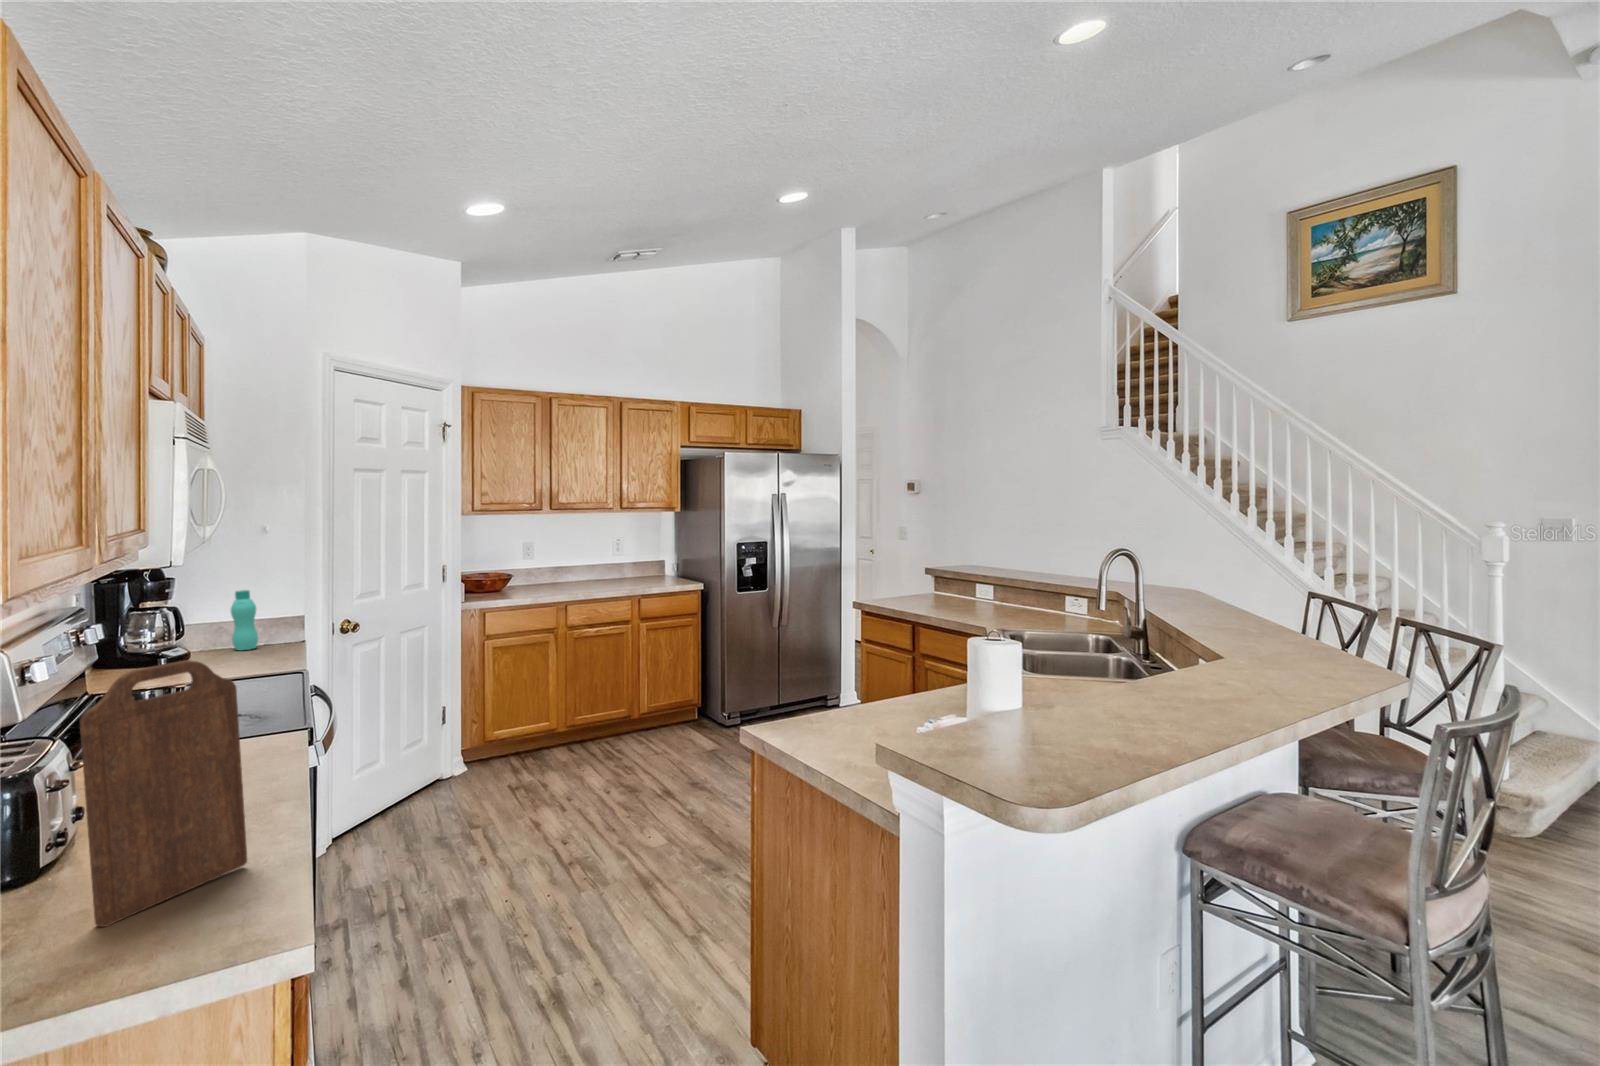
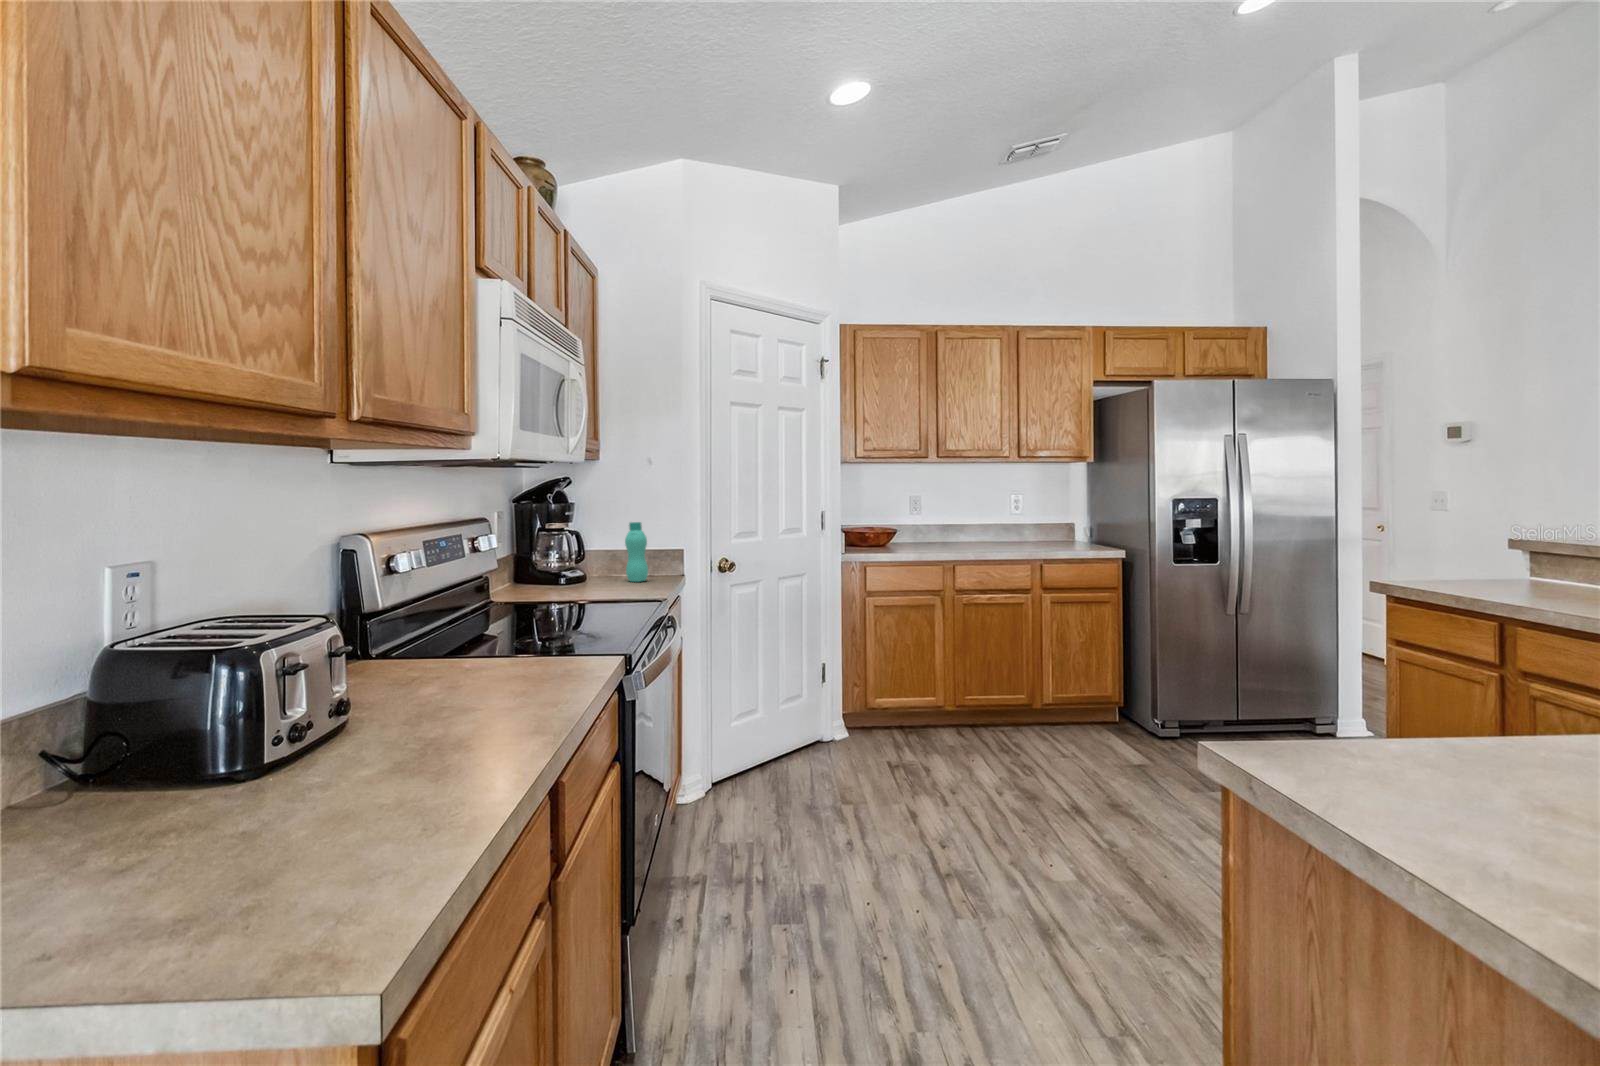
cutting board: present [80,660,247,927] -> none [181,486,440,871]

